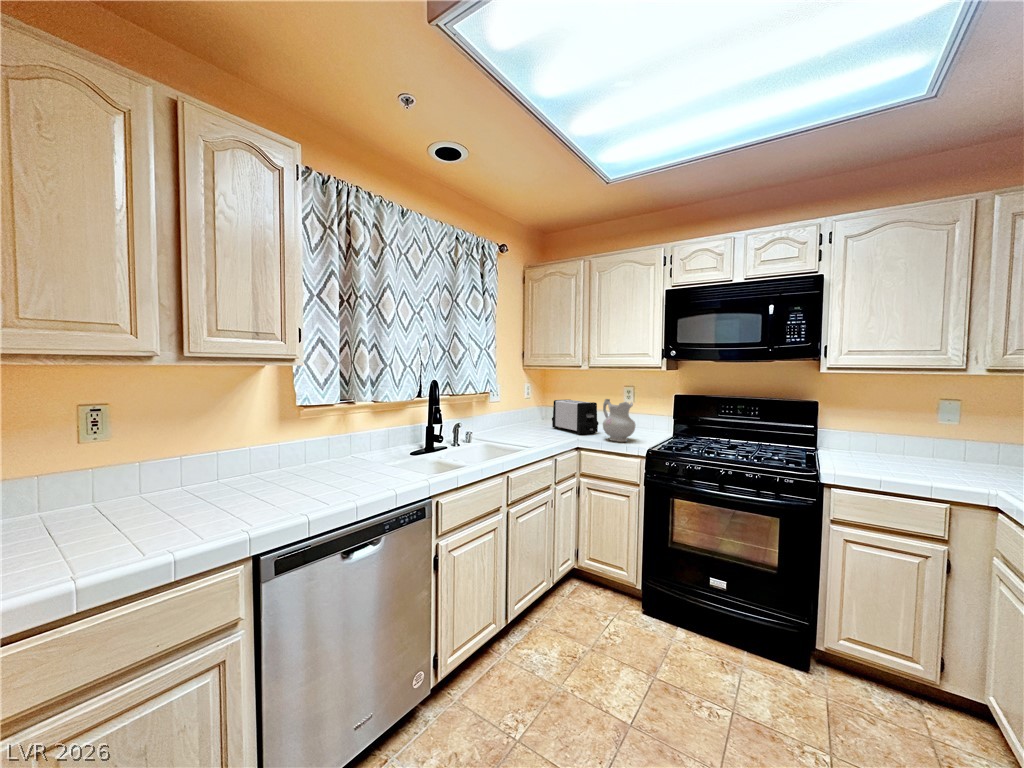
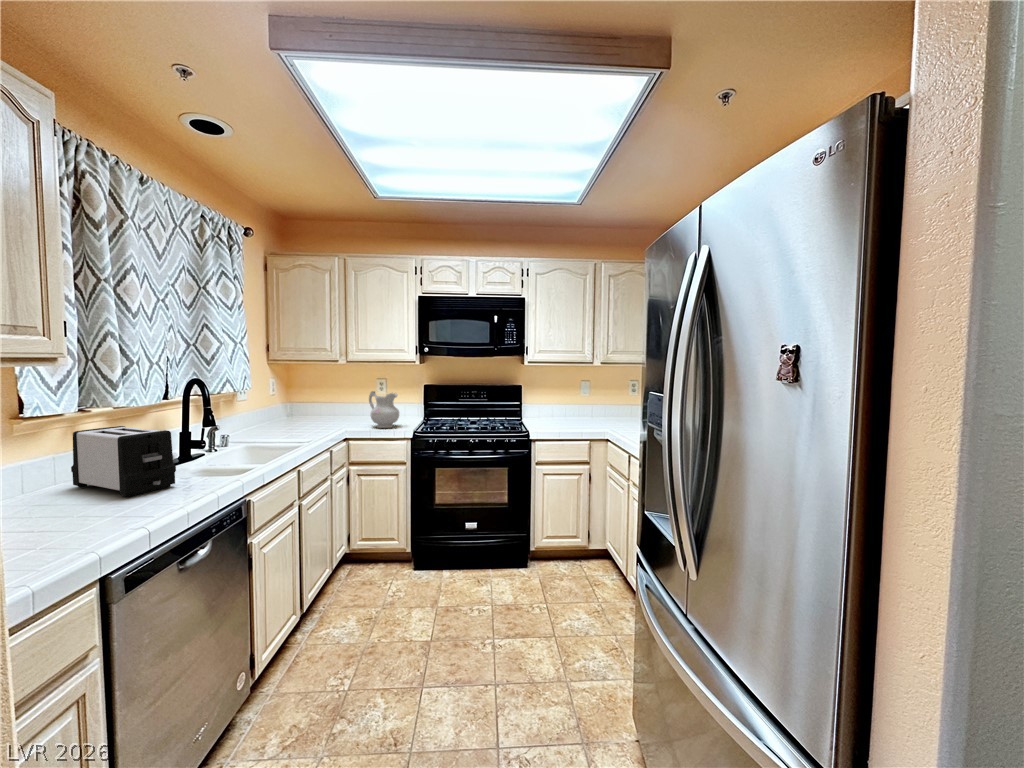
toaster: present [552,400,598,434] -> present [71,426,176,497]

